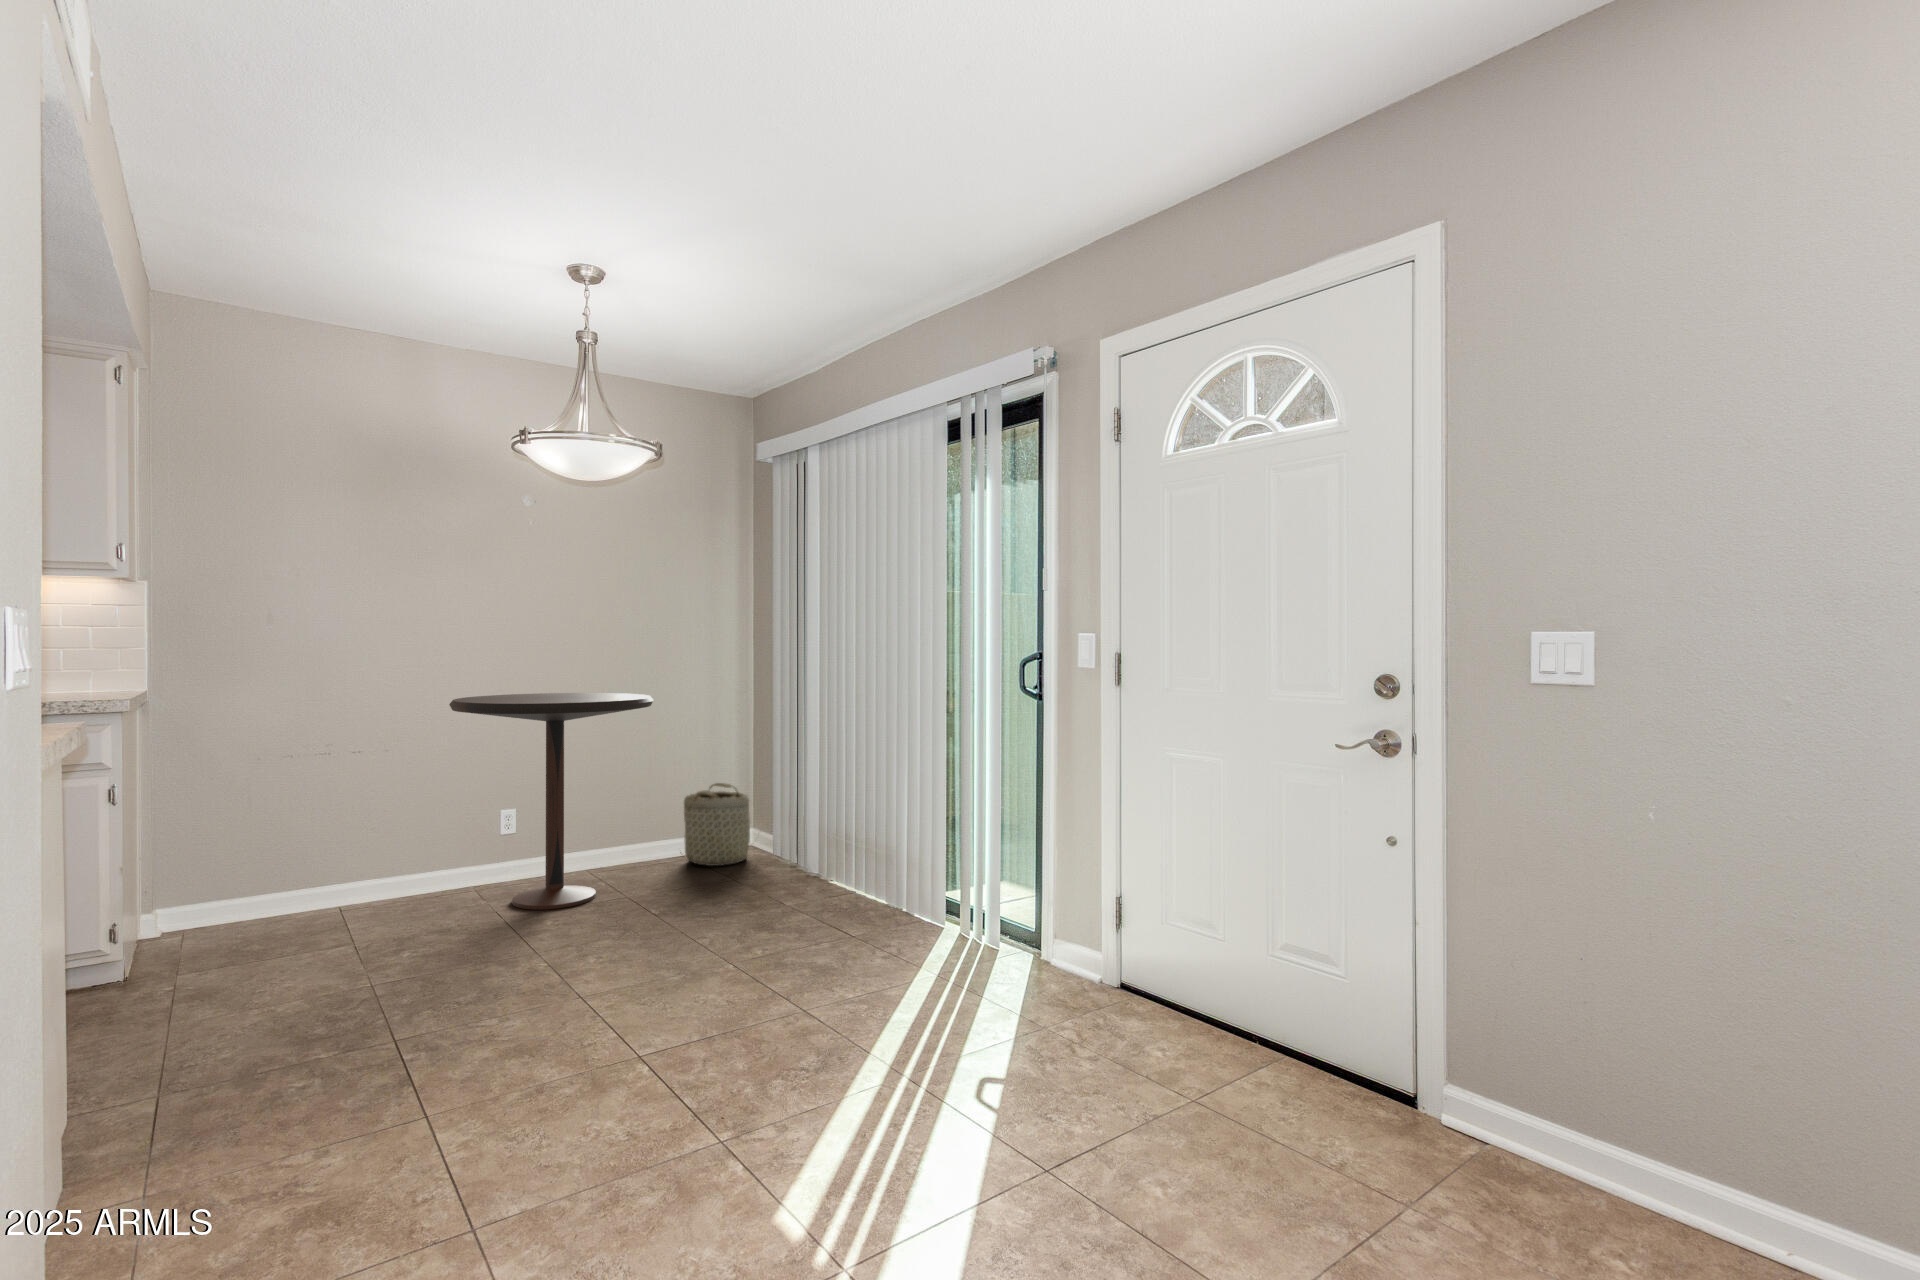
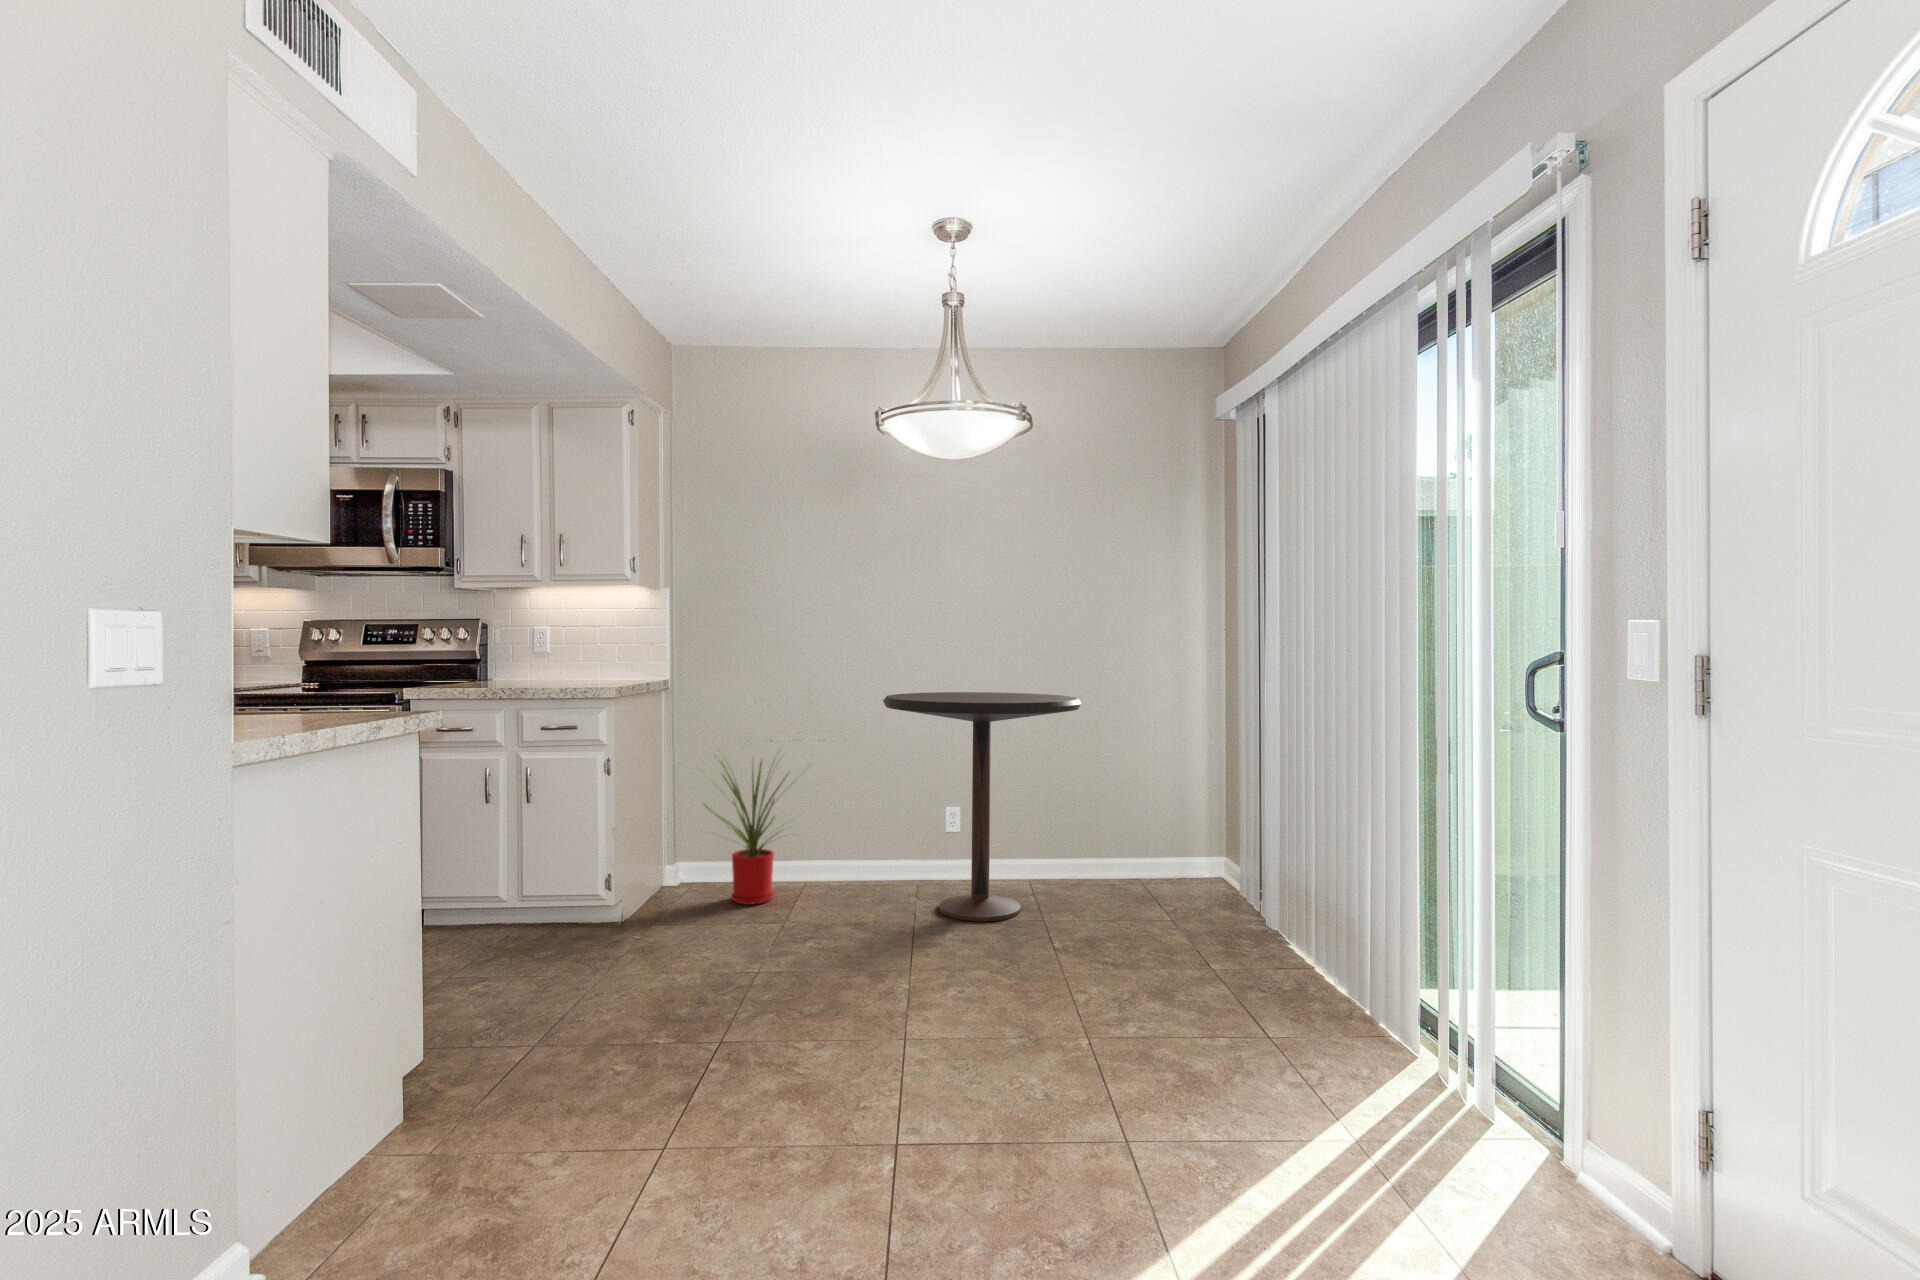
house plant: none [202,761,356,938] -> present [706,756,787,905]
basket: present [684,783,750,866] -> none [1124,803,1225,901]

